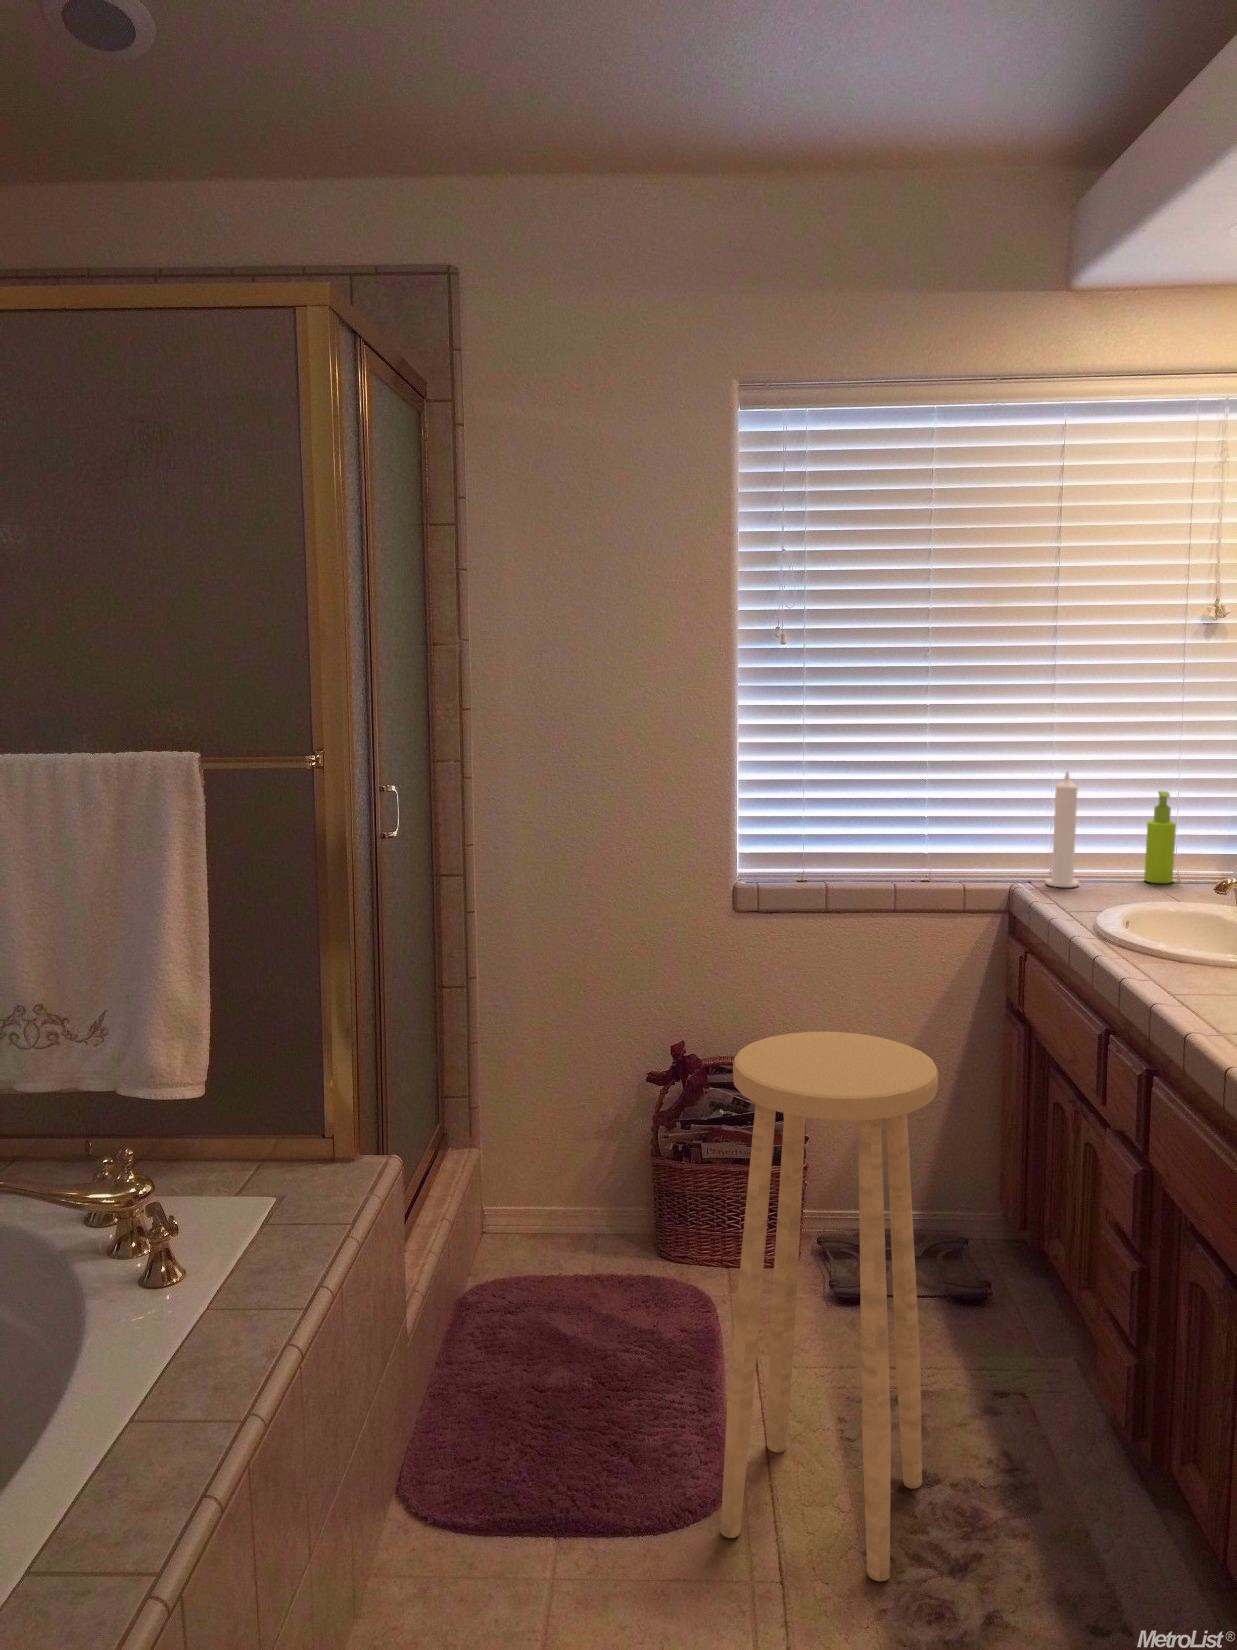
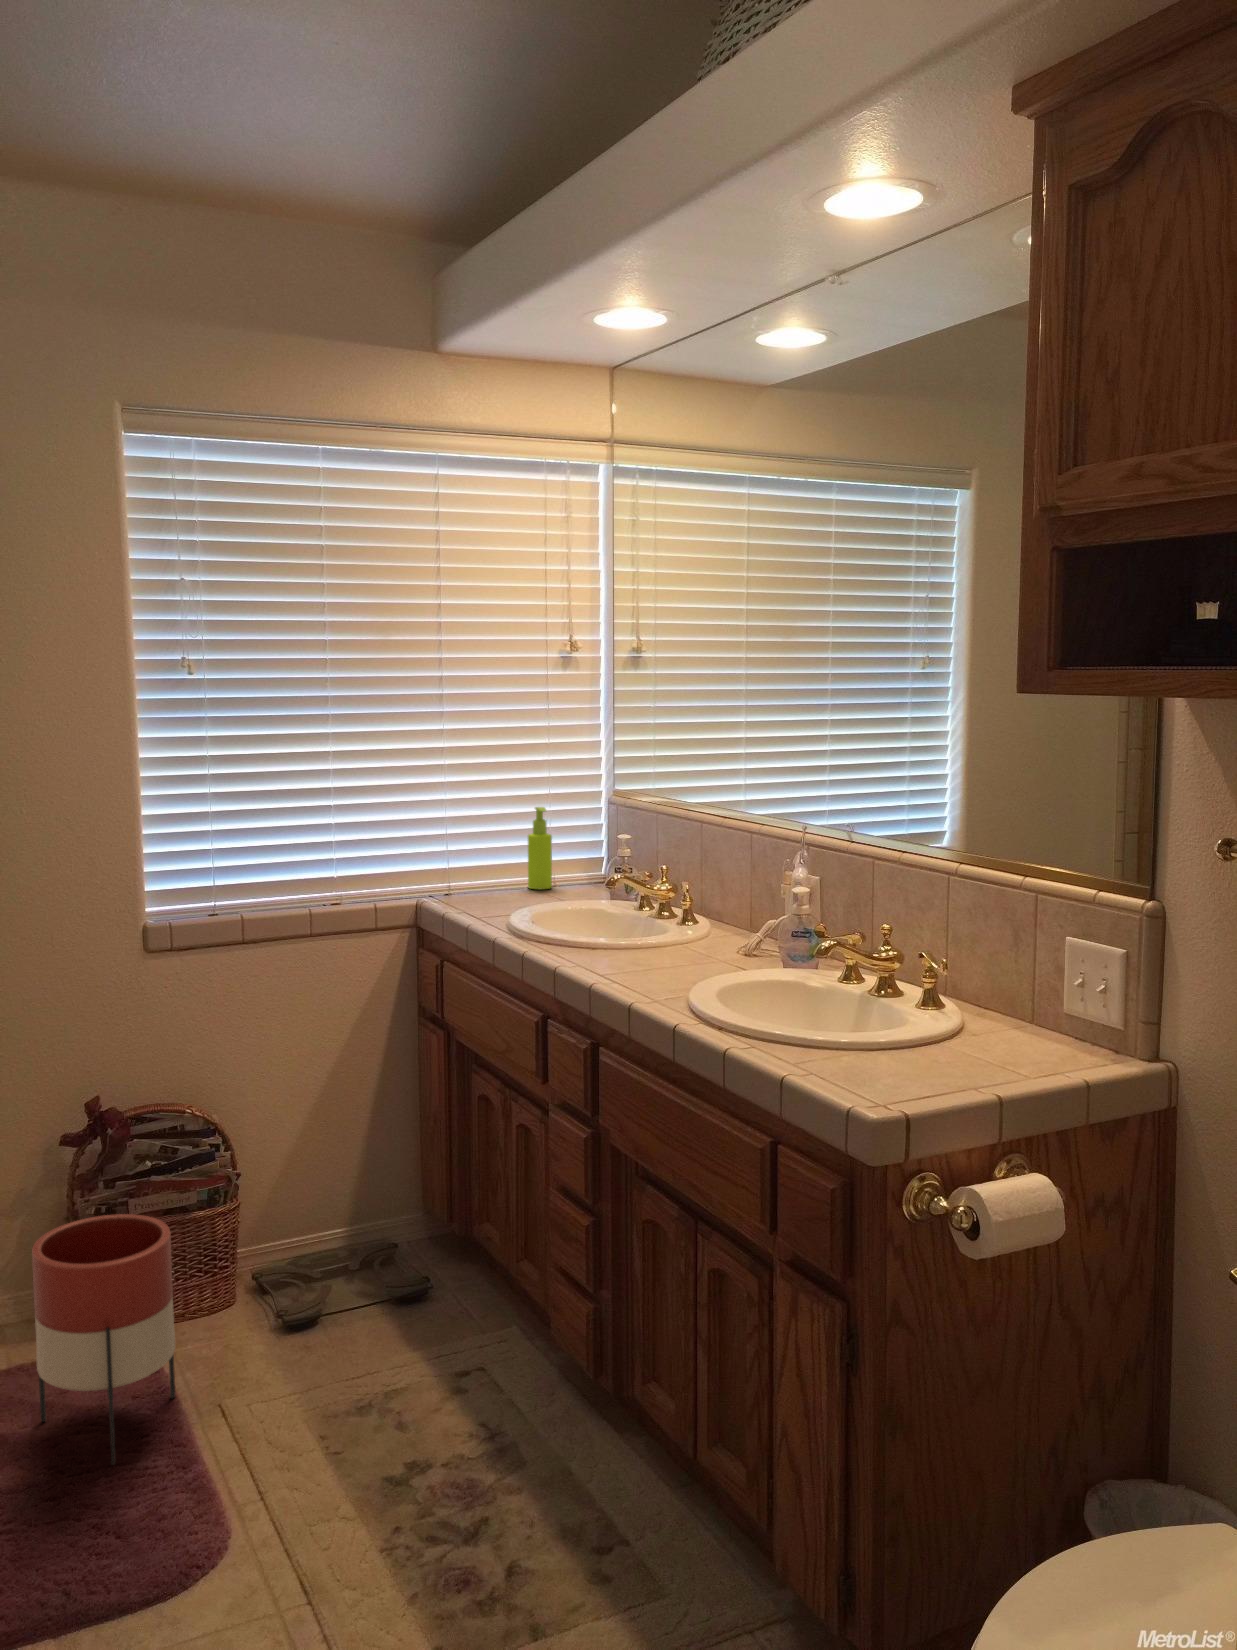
candle: present [1045,771,1079,887] -> none [446,791,476,899]
stool: present [720,1032,939,1581] -> none [216,1041,418,1571]
planter: none [594,1159,719,1394] -> present [32,1214,175,1465]

